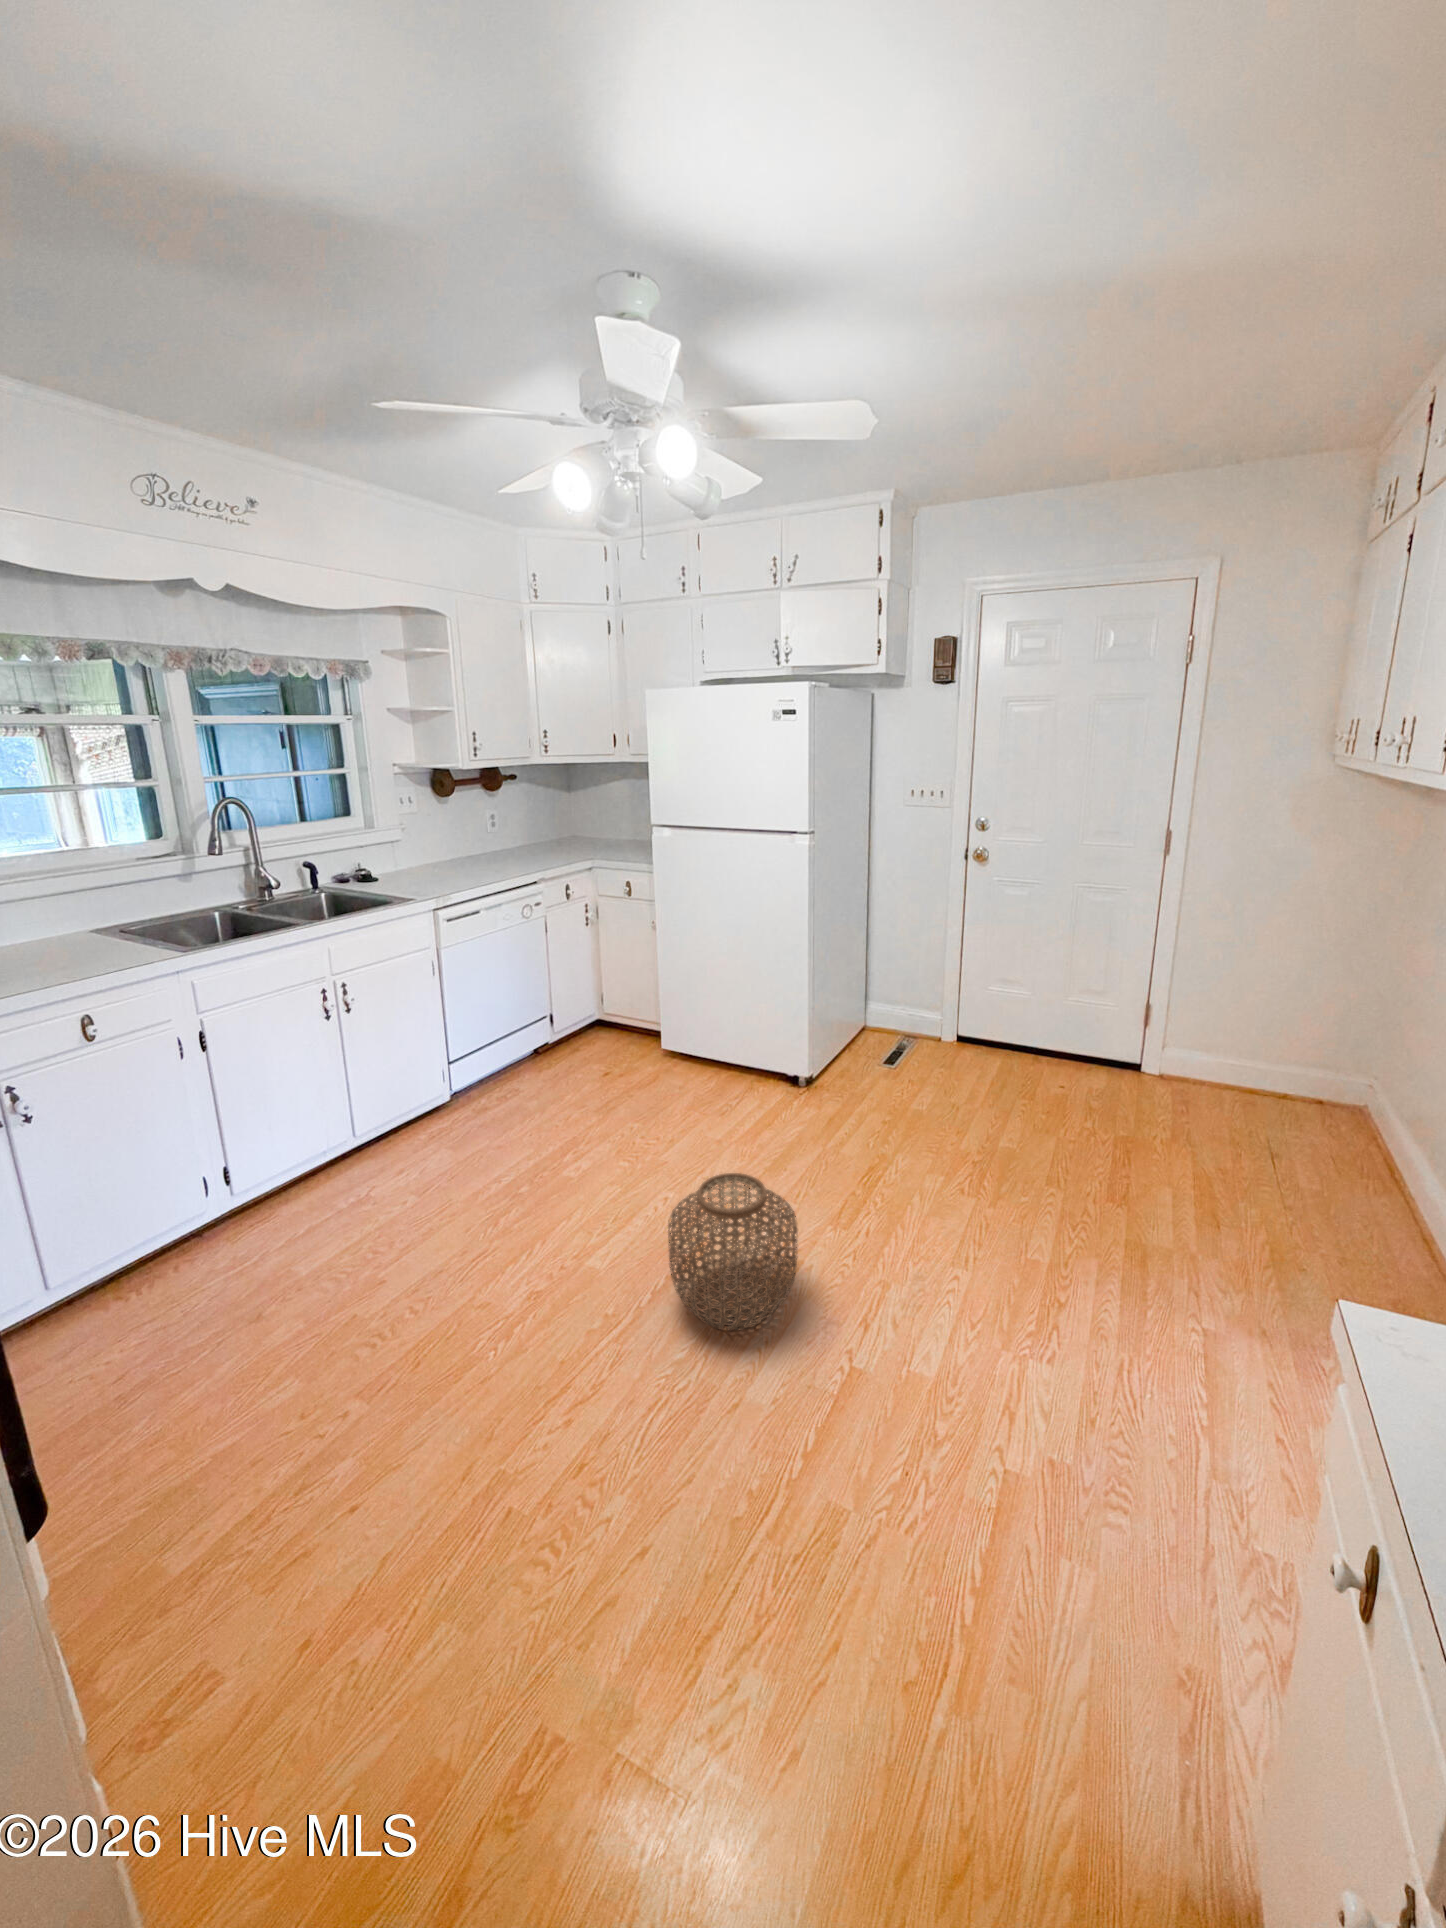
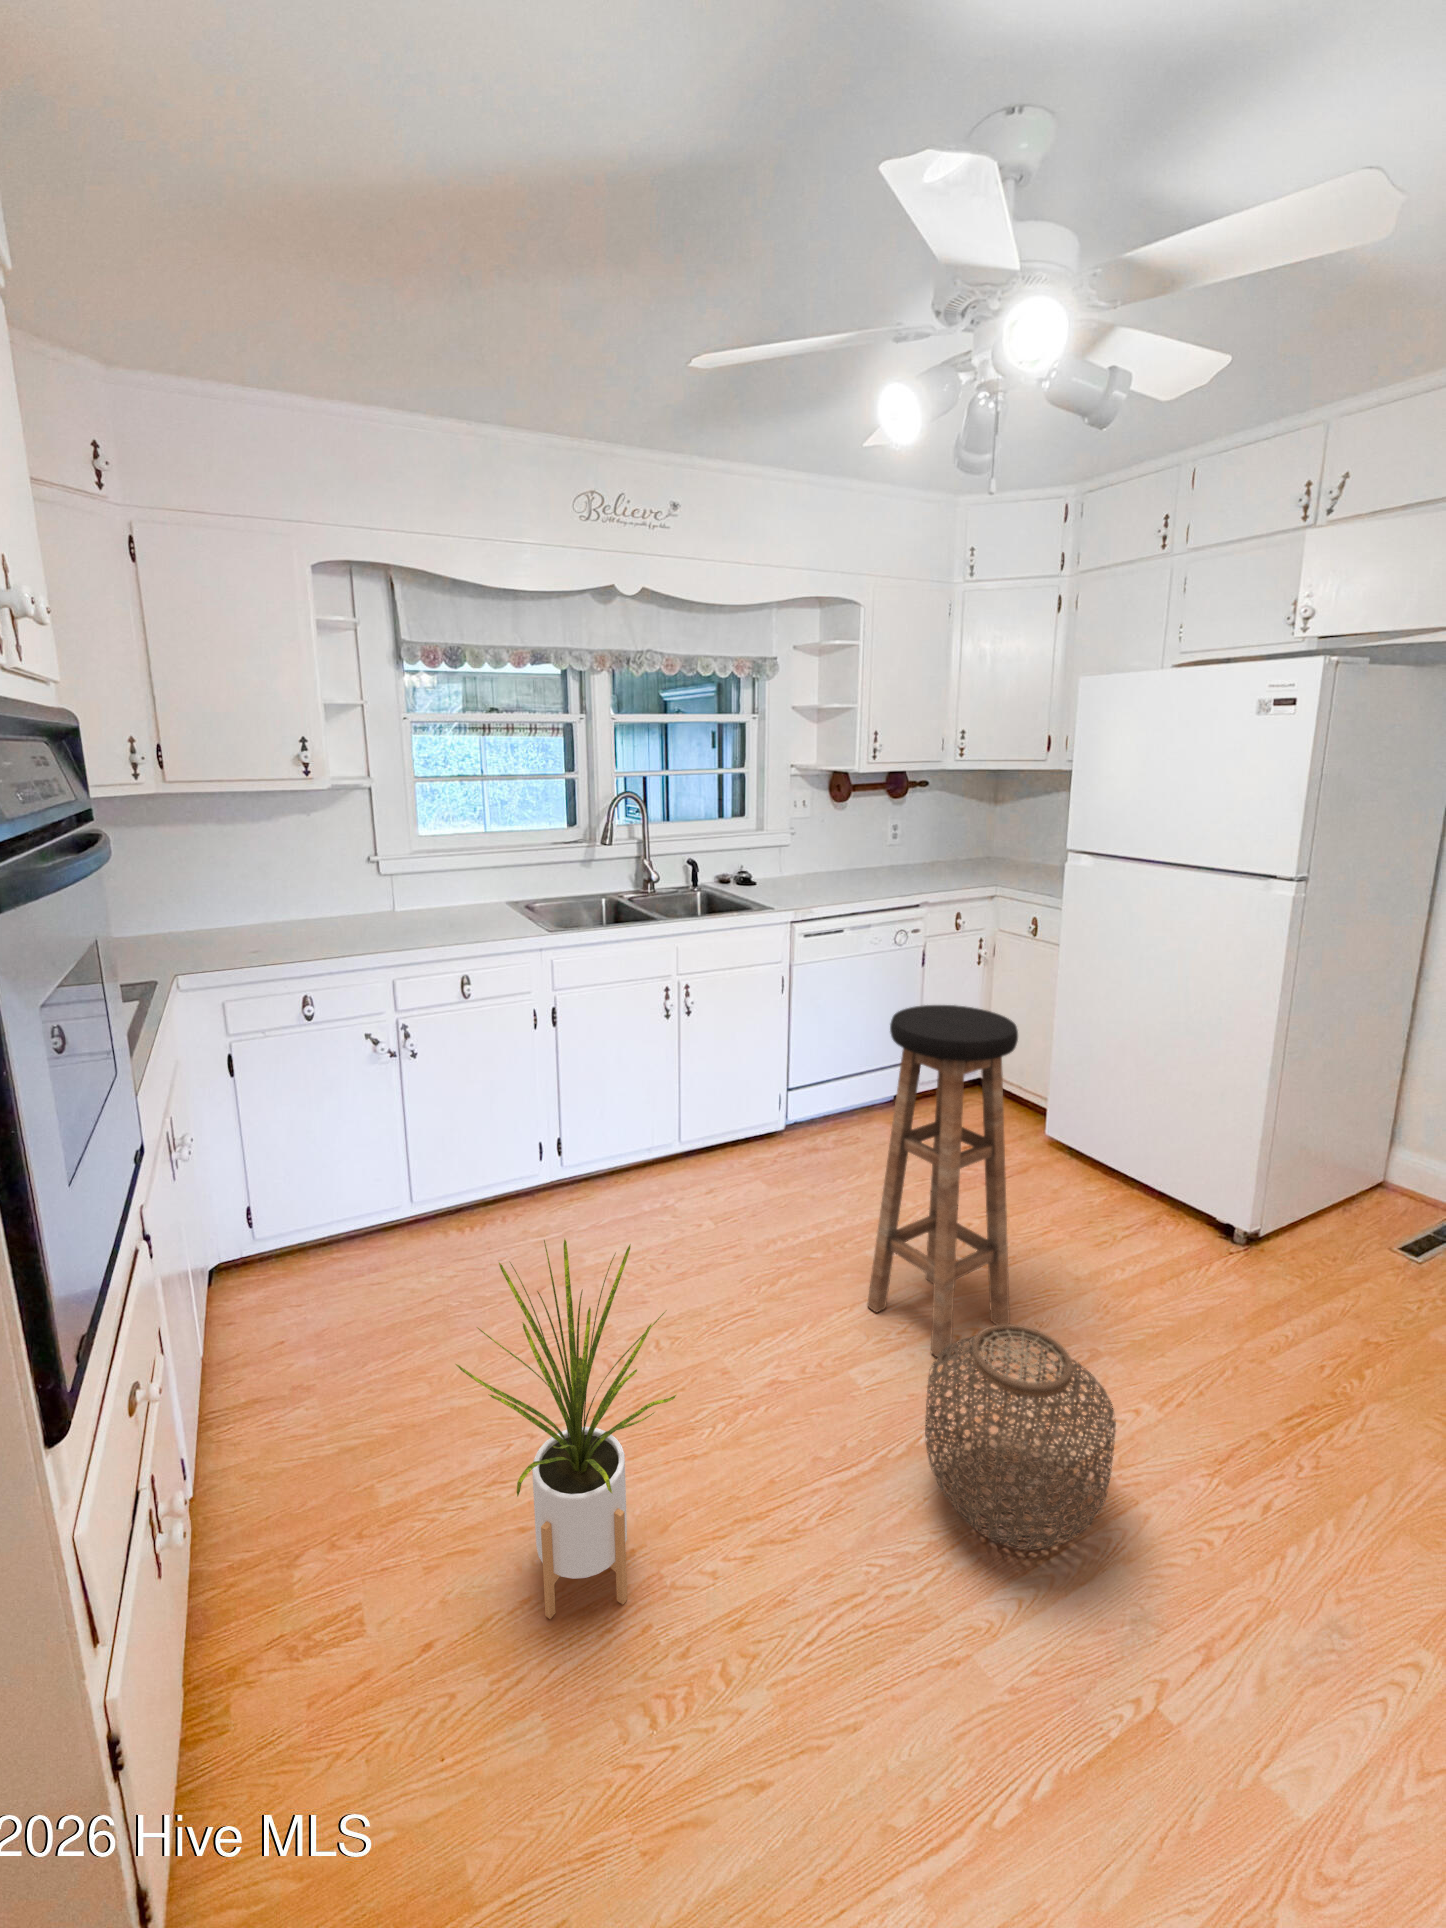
bar stool: none [573,954,686,1230] -> present [867,1005,1018,1359]
house plant: none [286,1210,500,1571] -> present [456,1239,676,1619]

